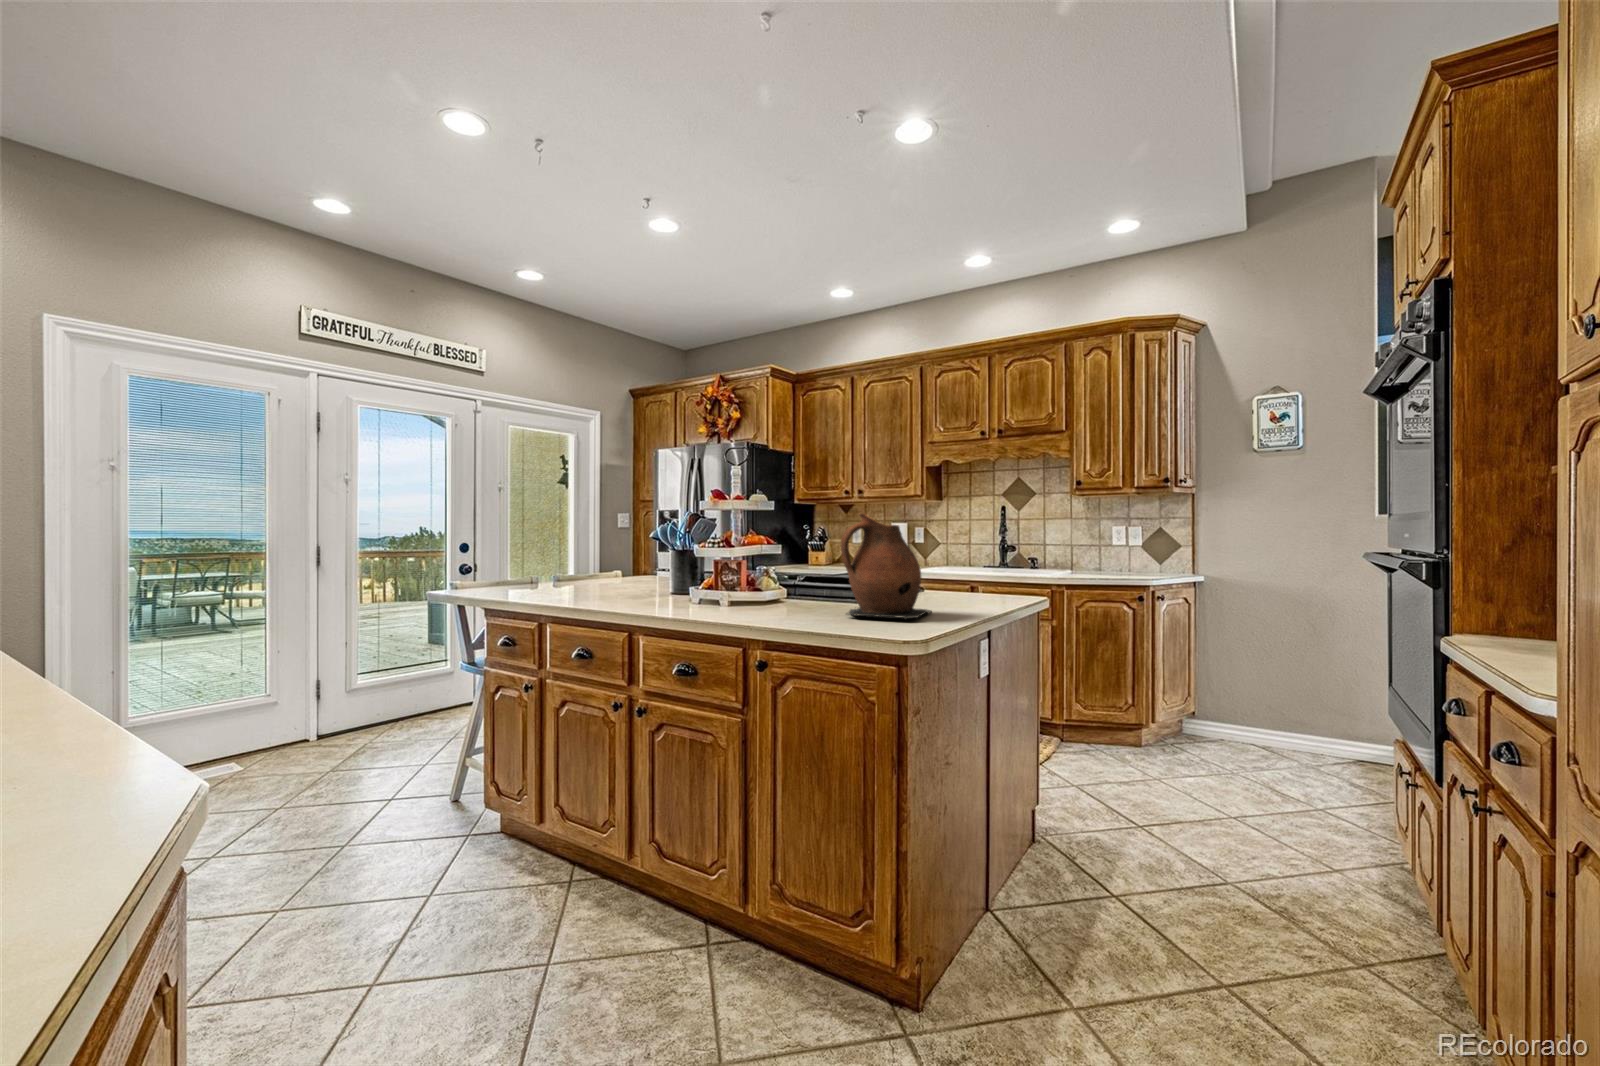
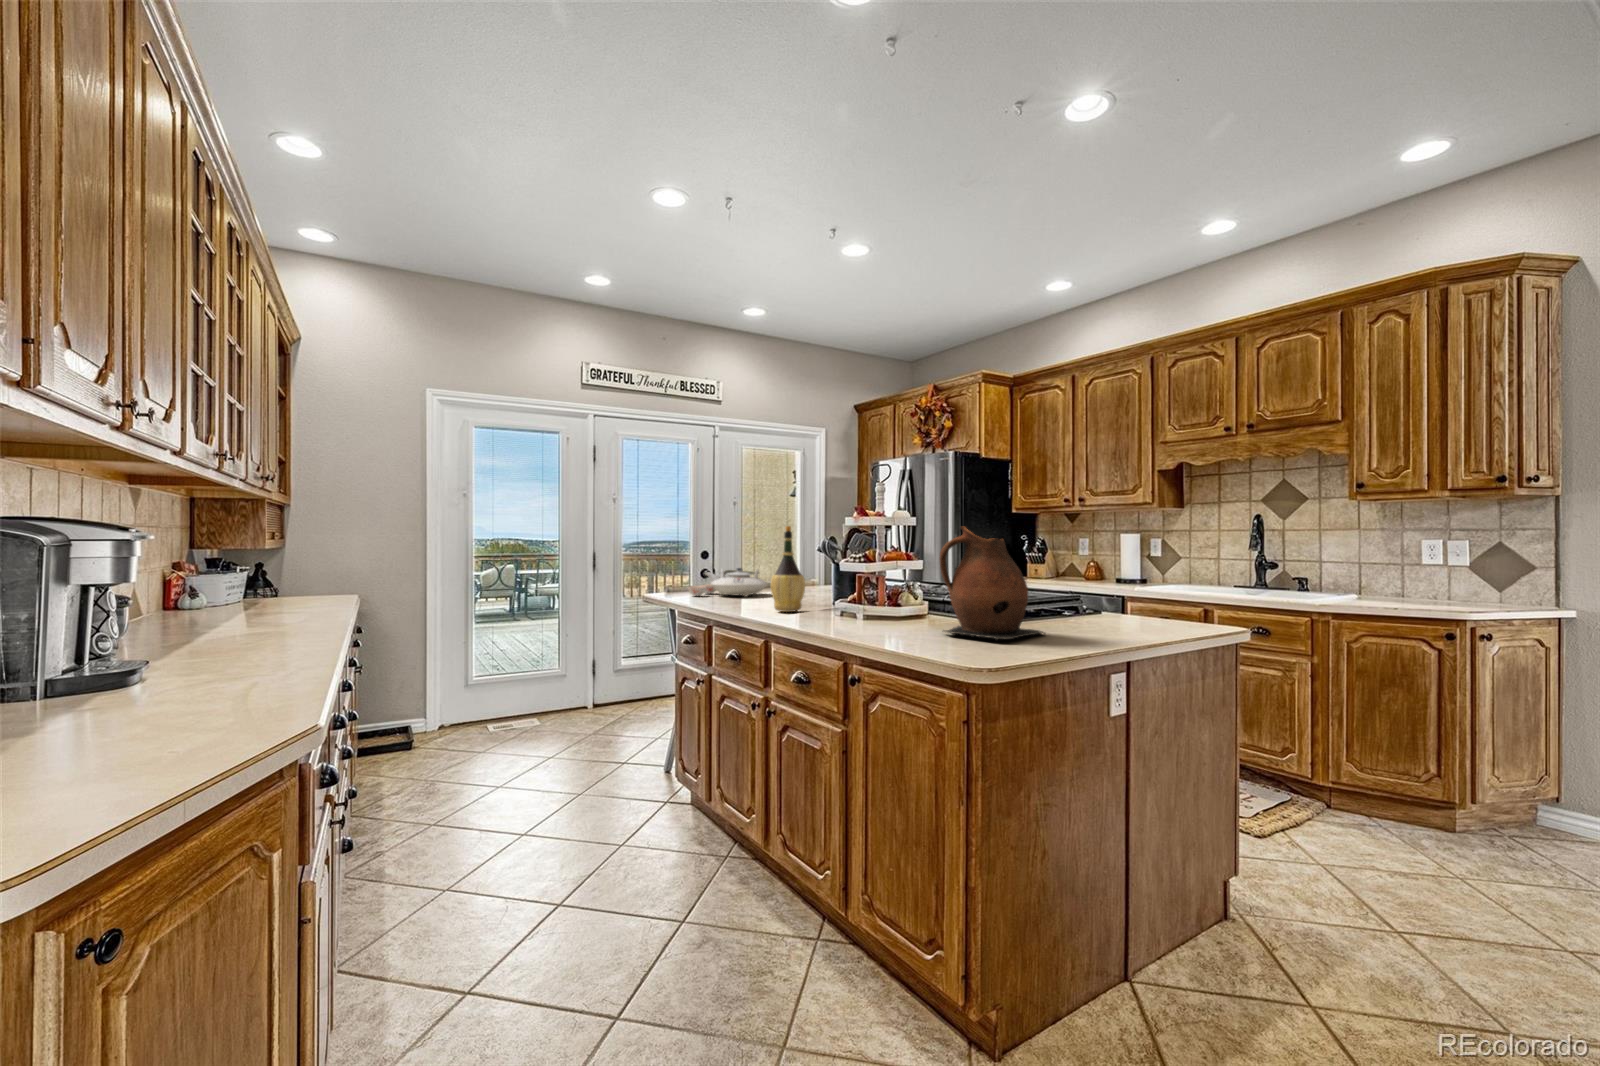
wine bottle: none [628,513,666,605] -> present [771,526,805,612]
teapot: none [496,561,591,594] -> present [688,568,767,597]

